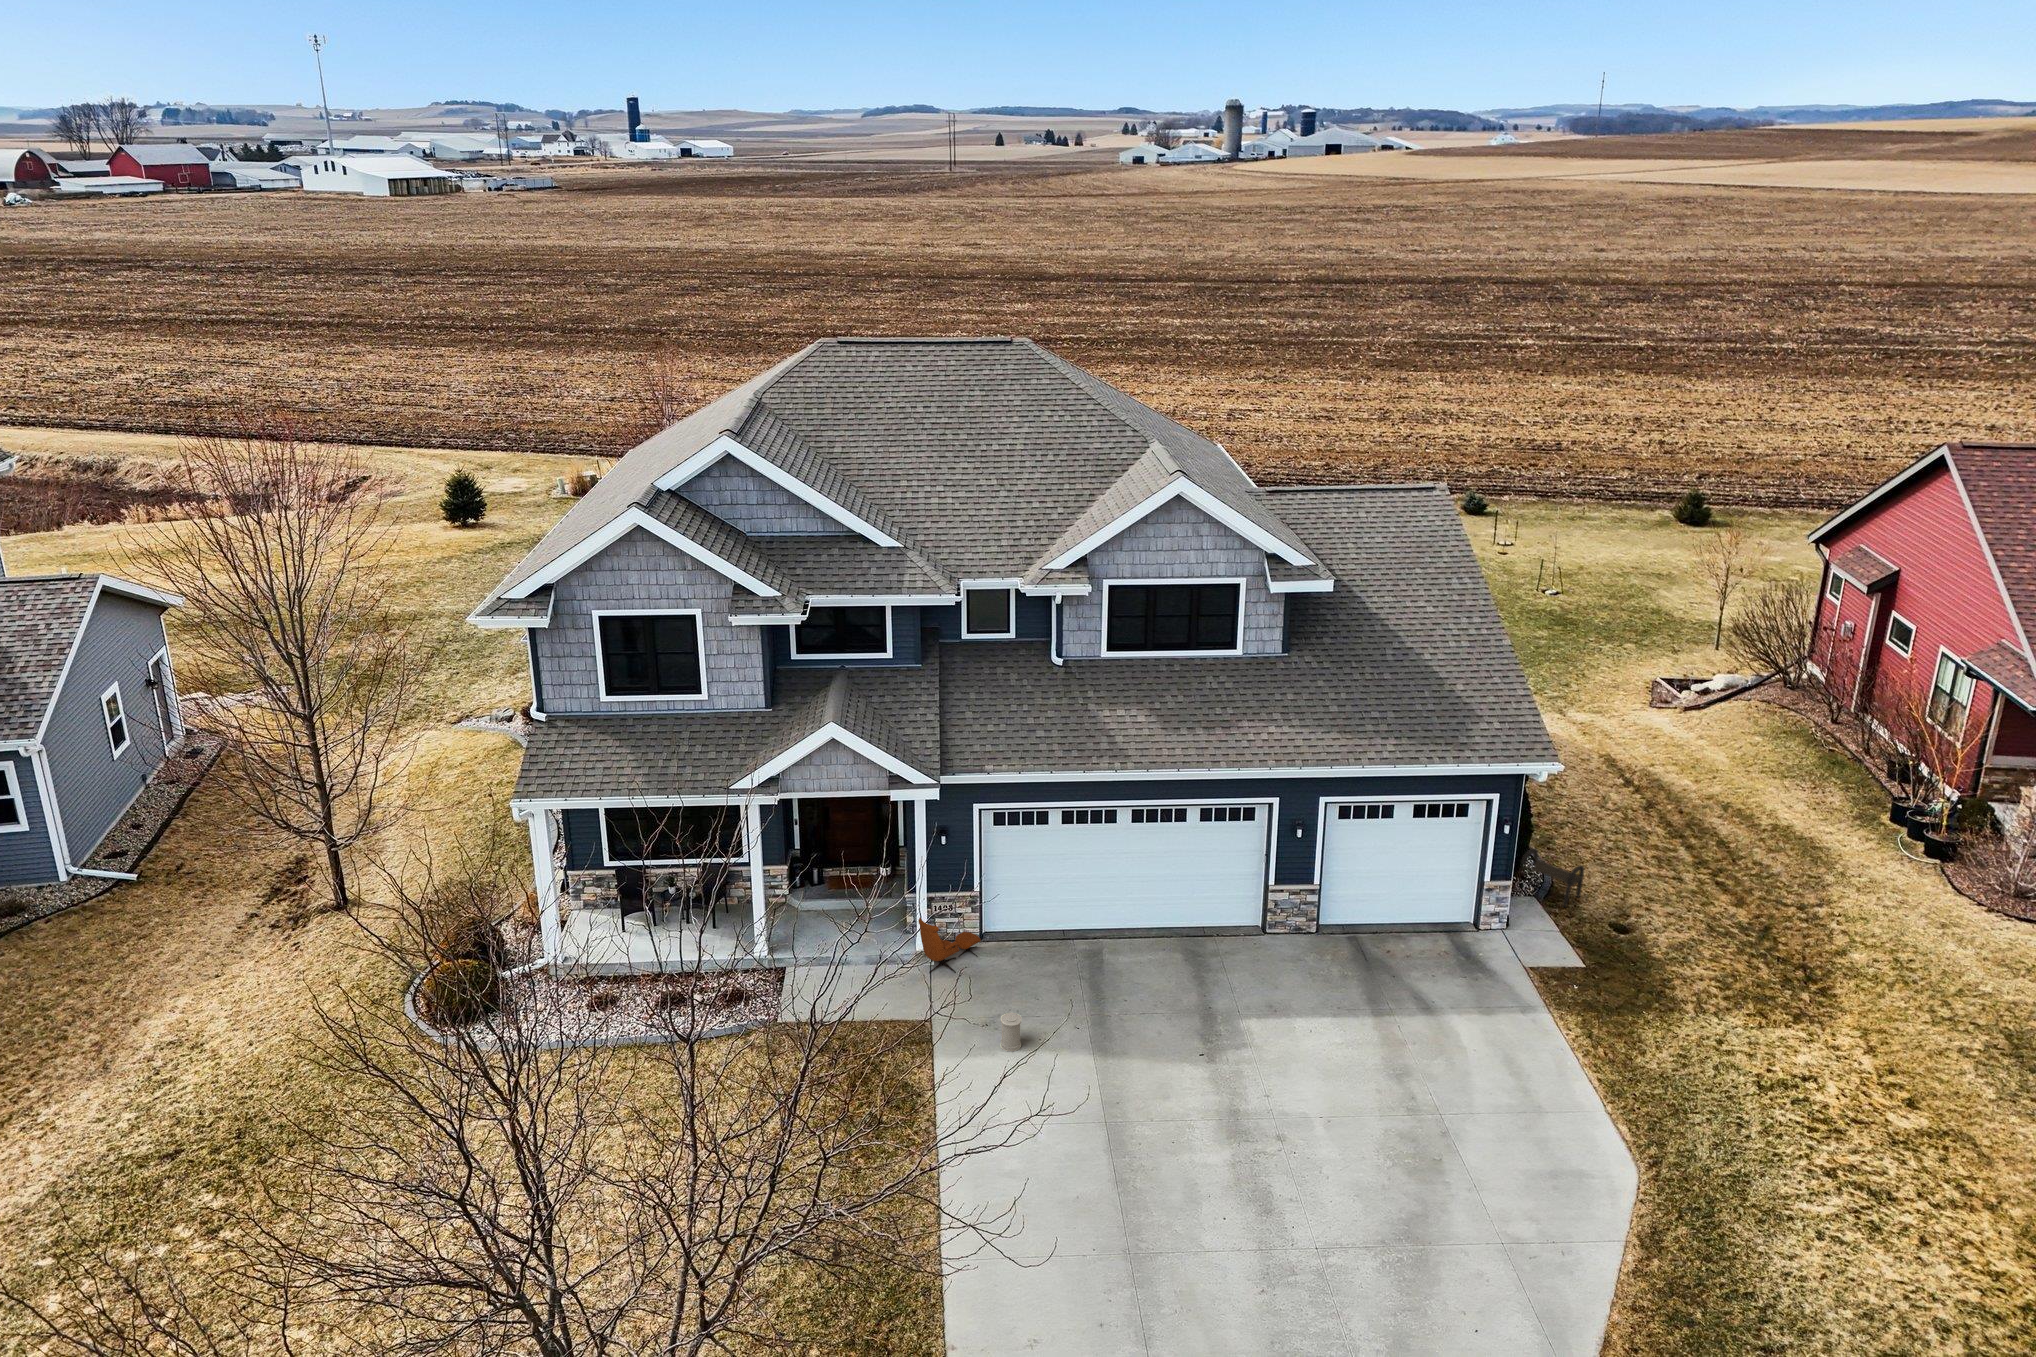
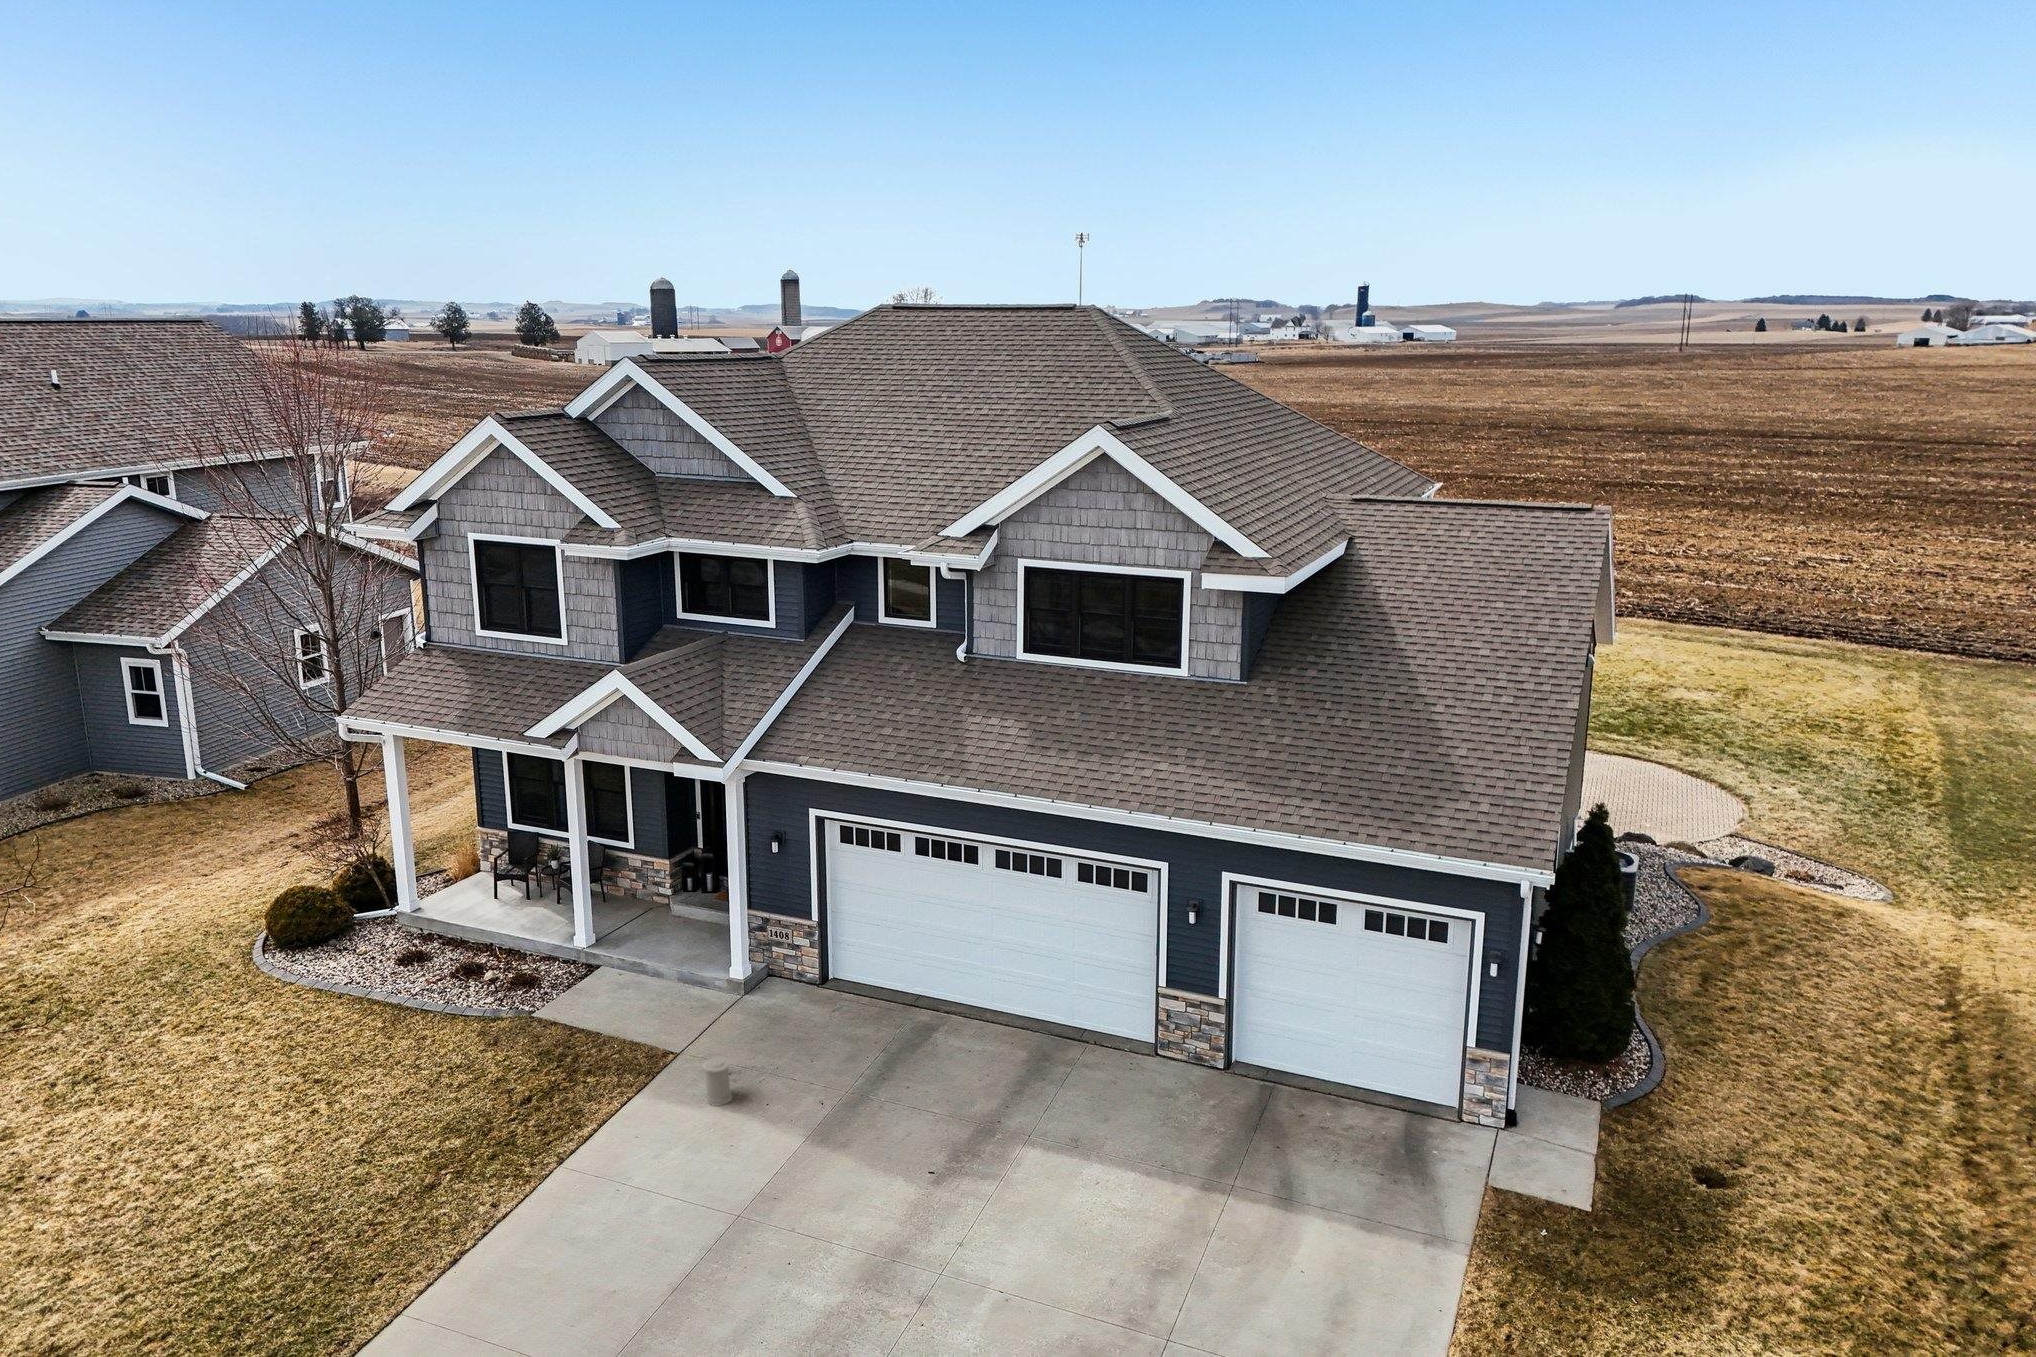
bench: present [1522,848,1585,907] -> none [1585,1024,1688,1123]
lounge chair: present [919,918,981,973] -> none [716,932,809,1009]
decorative plant: present [825,1235,845,1263] -> none [252,1239,279,1272]

